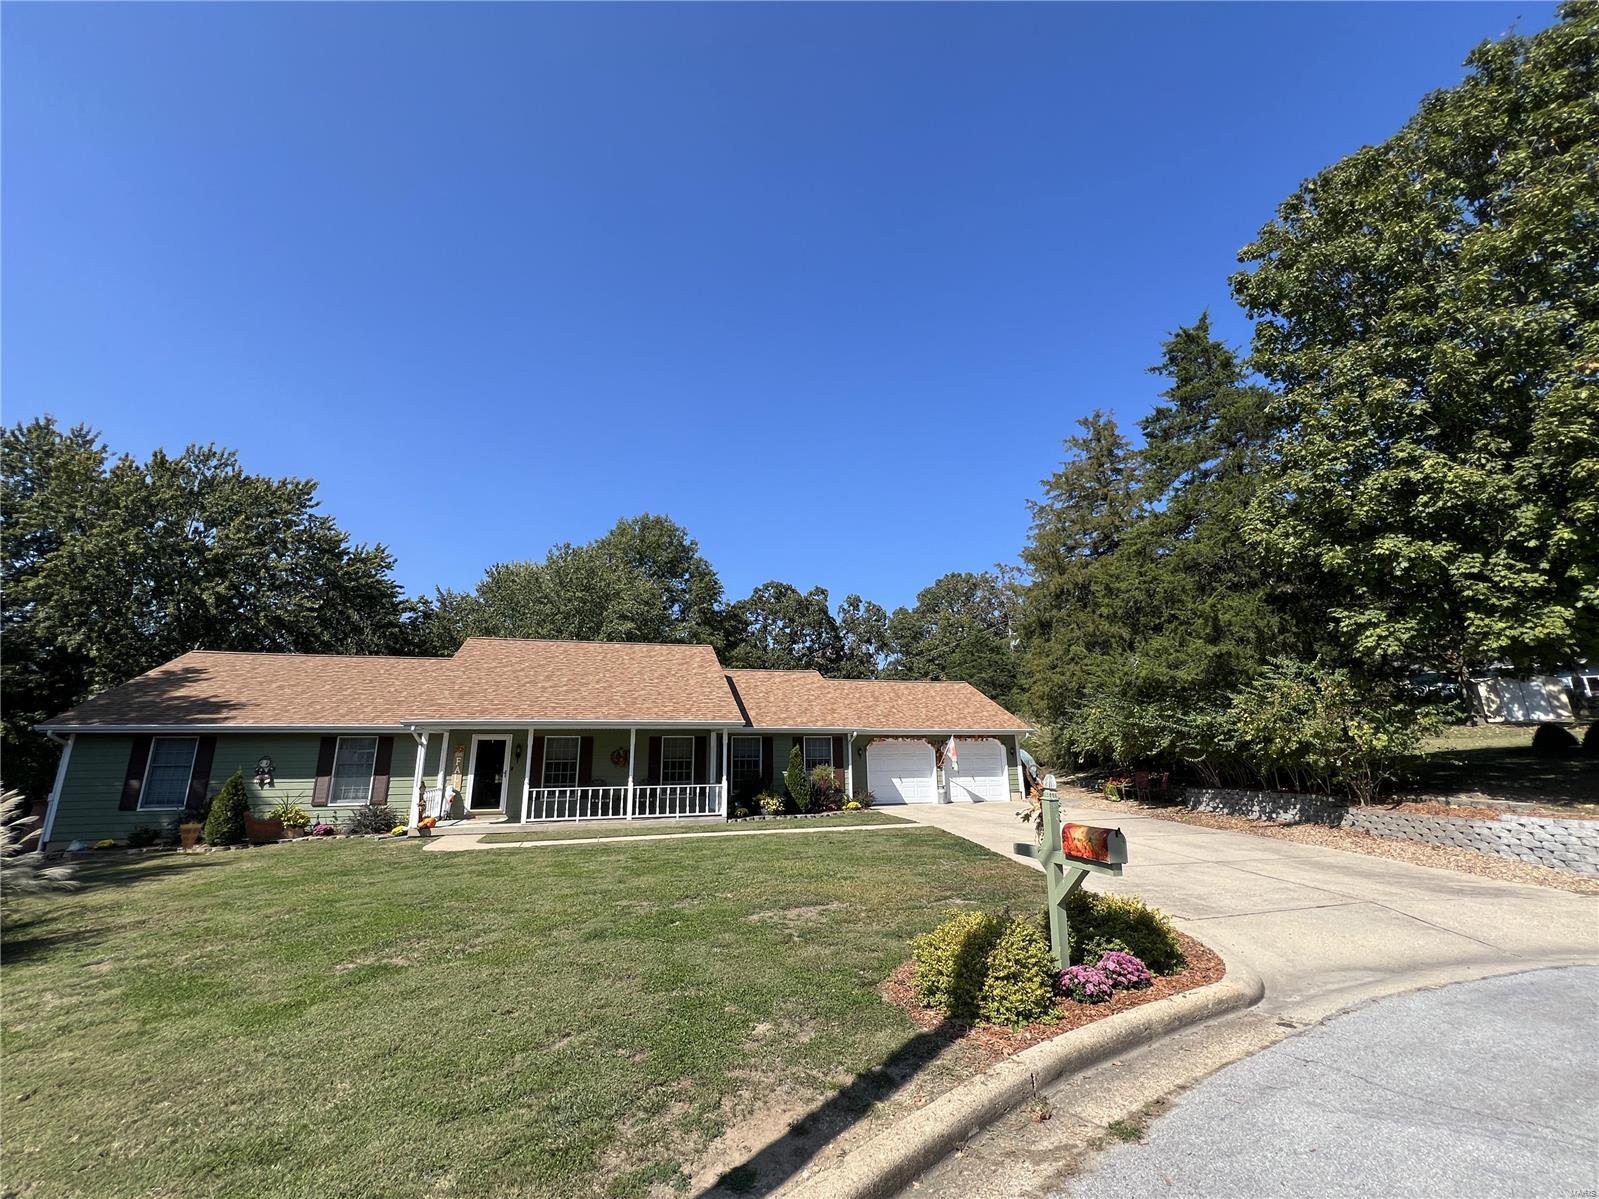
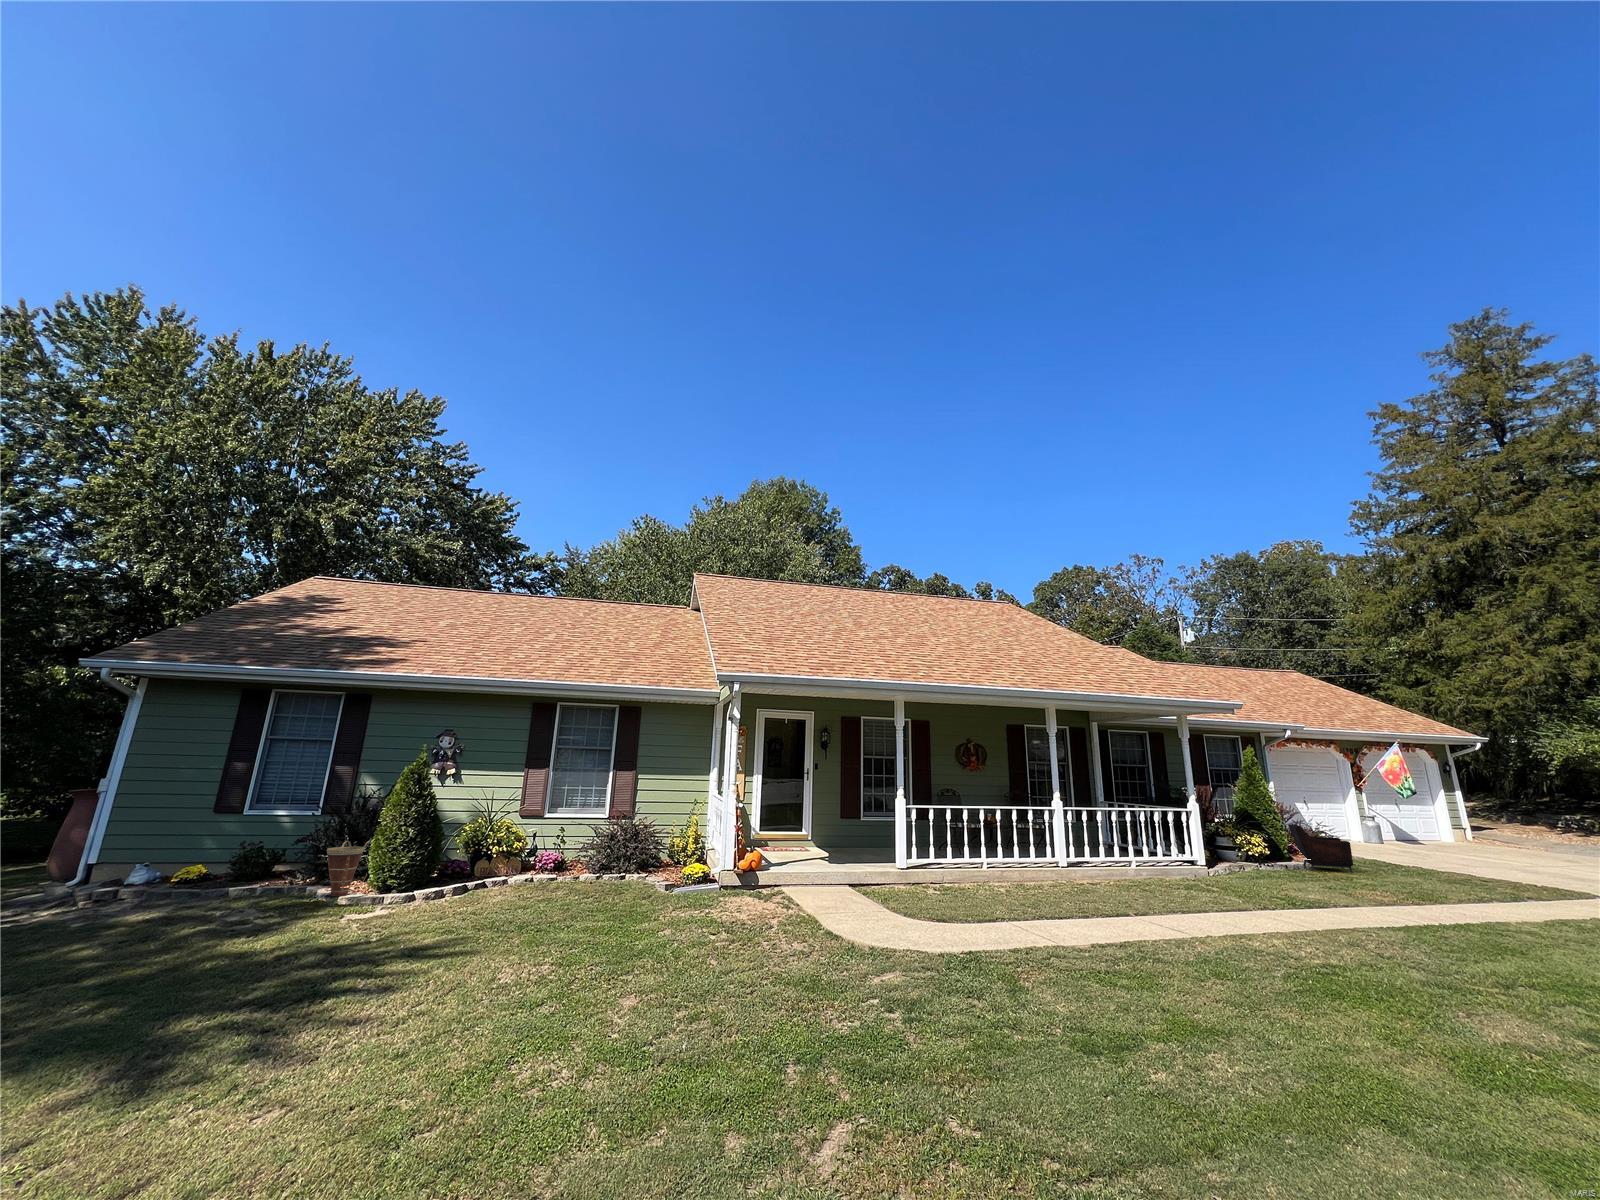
armchair: present [244,812,283,844] -> present [1288,824,1353,873]

